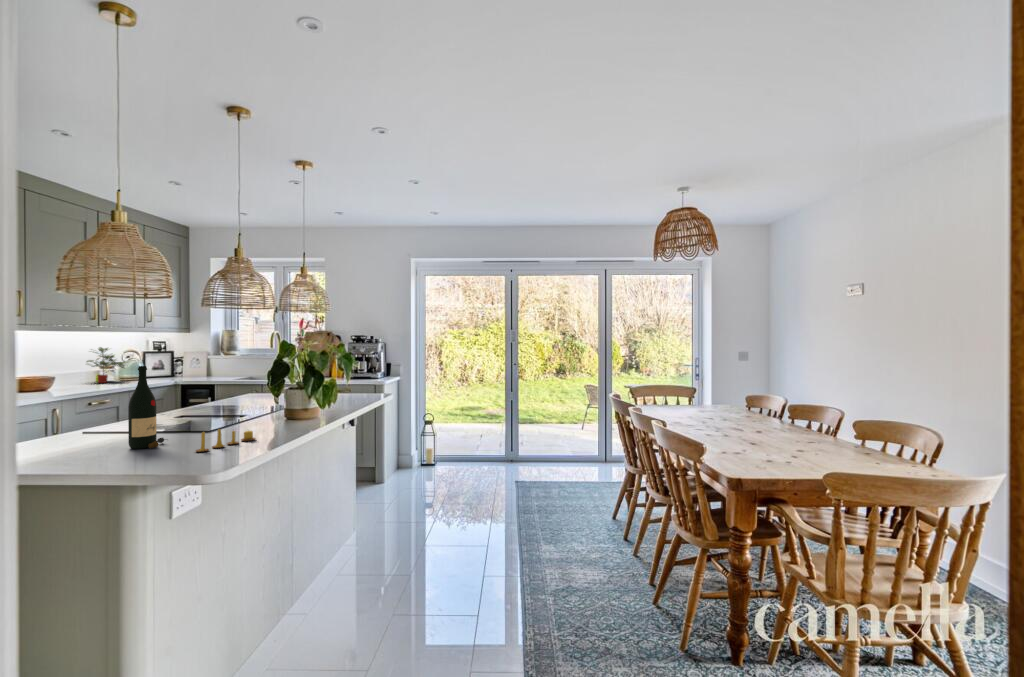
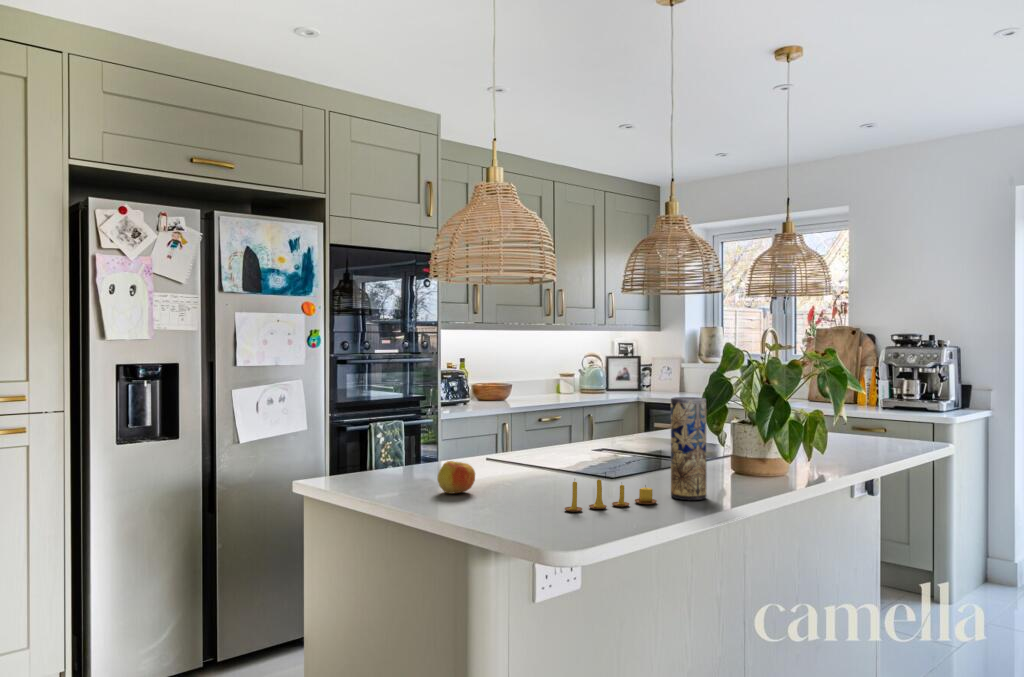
potted plant: present [87,347,127,383] -> none [545,350,590,394]
wine bottle: present [128,366,165,449] -> none [501,377,548,494]
vase: none [261,374,284,436] -> present [671,397,706,500]
apple: none [70,432,107,457] -> present [437,461,475,494]

